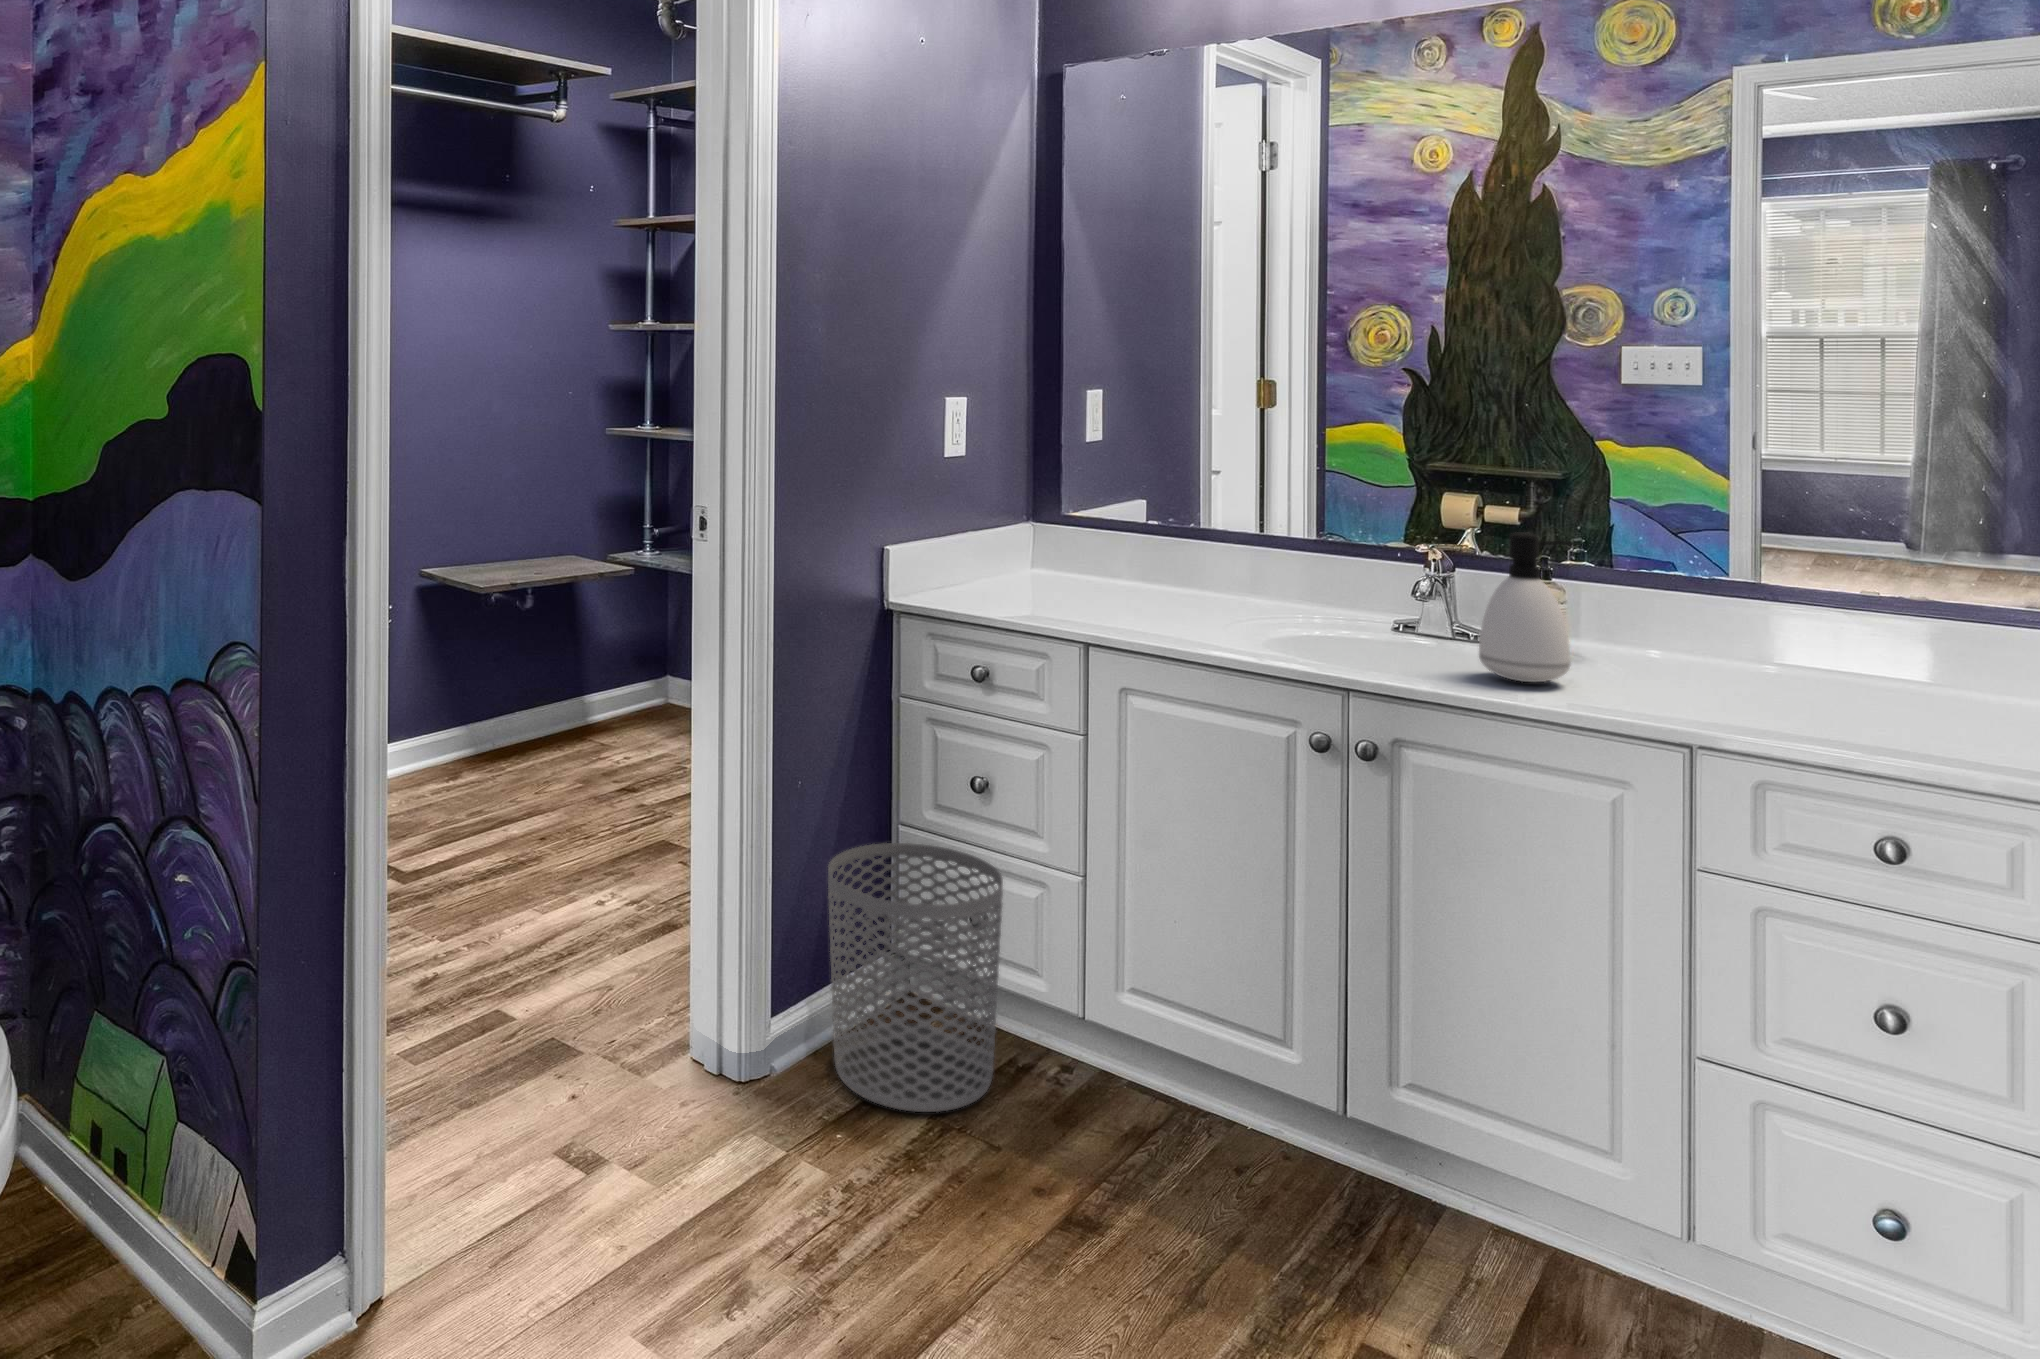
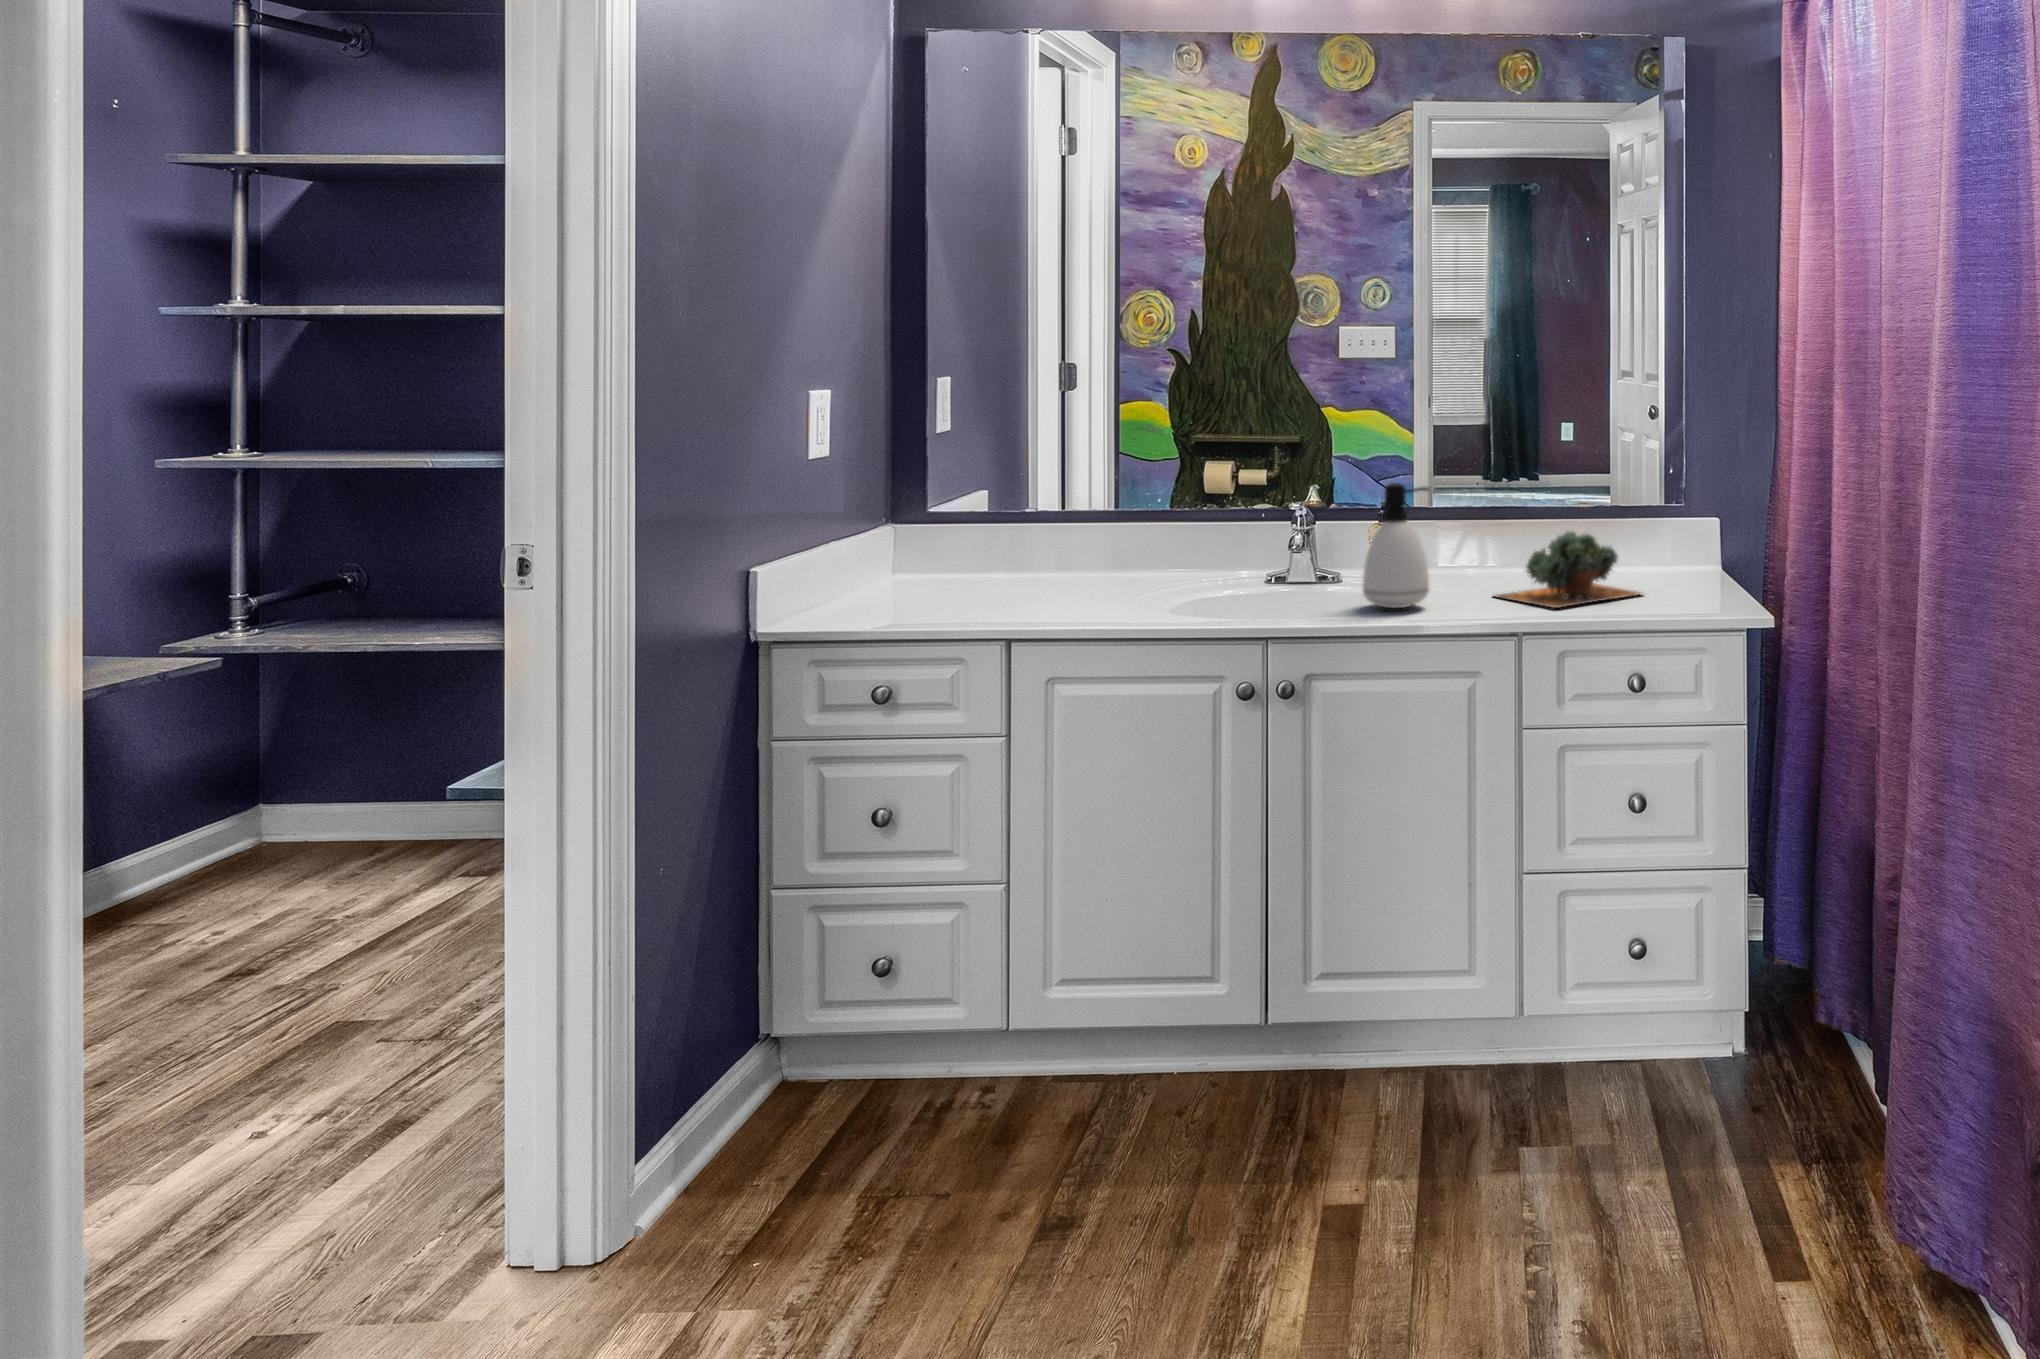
succulent plant: none [1675,618,1937,725] -> present [1496,531,1641,608]
waste bin: present [828,843,1003,1112] -> none [706,895,927,1211]

